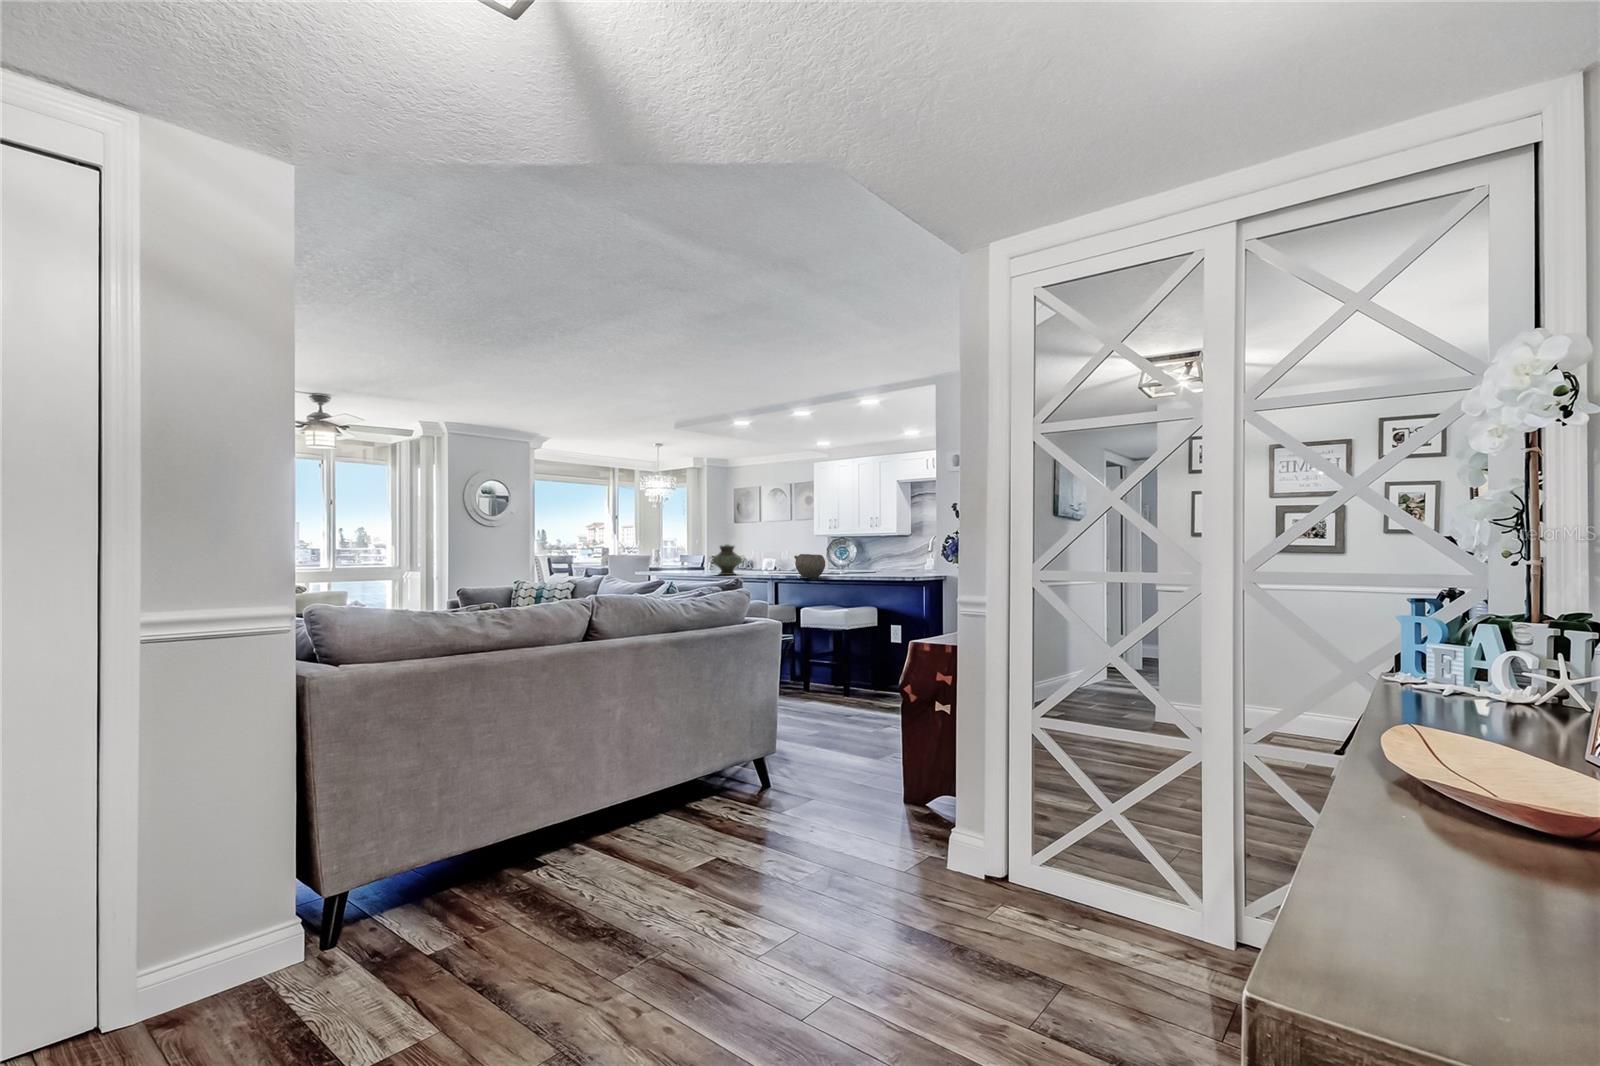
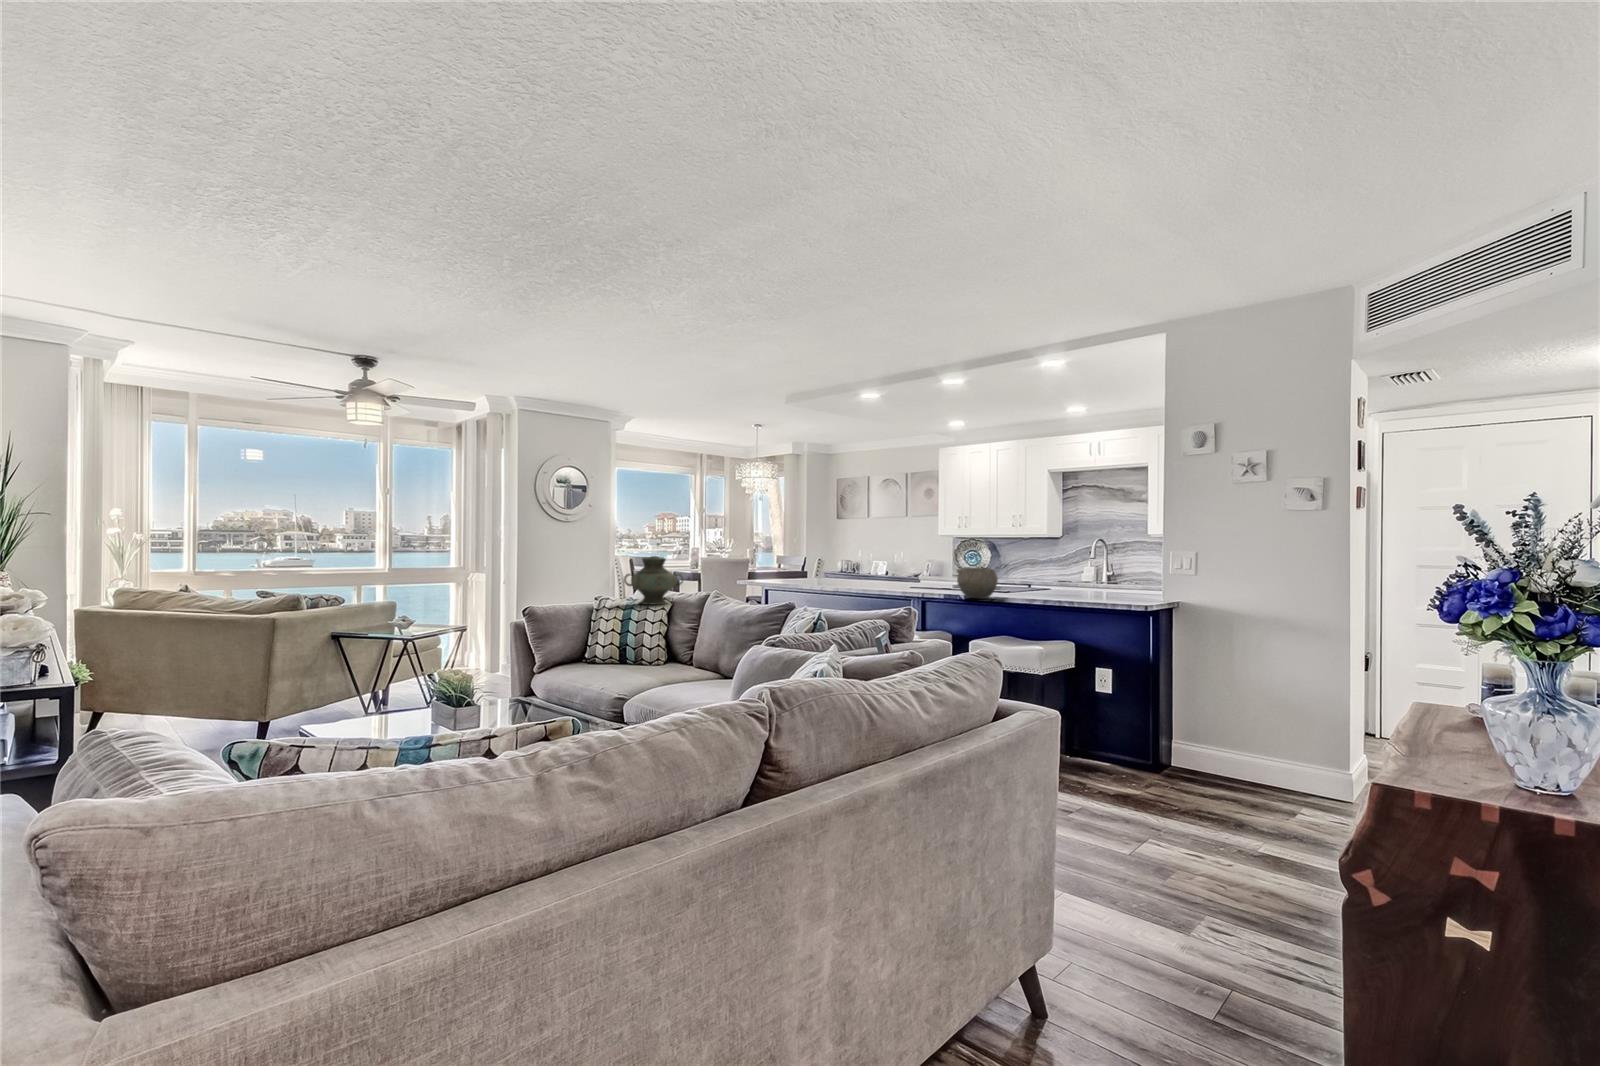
vase: present [709,545,743,575] -> present [624,556,683,605]

